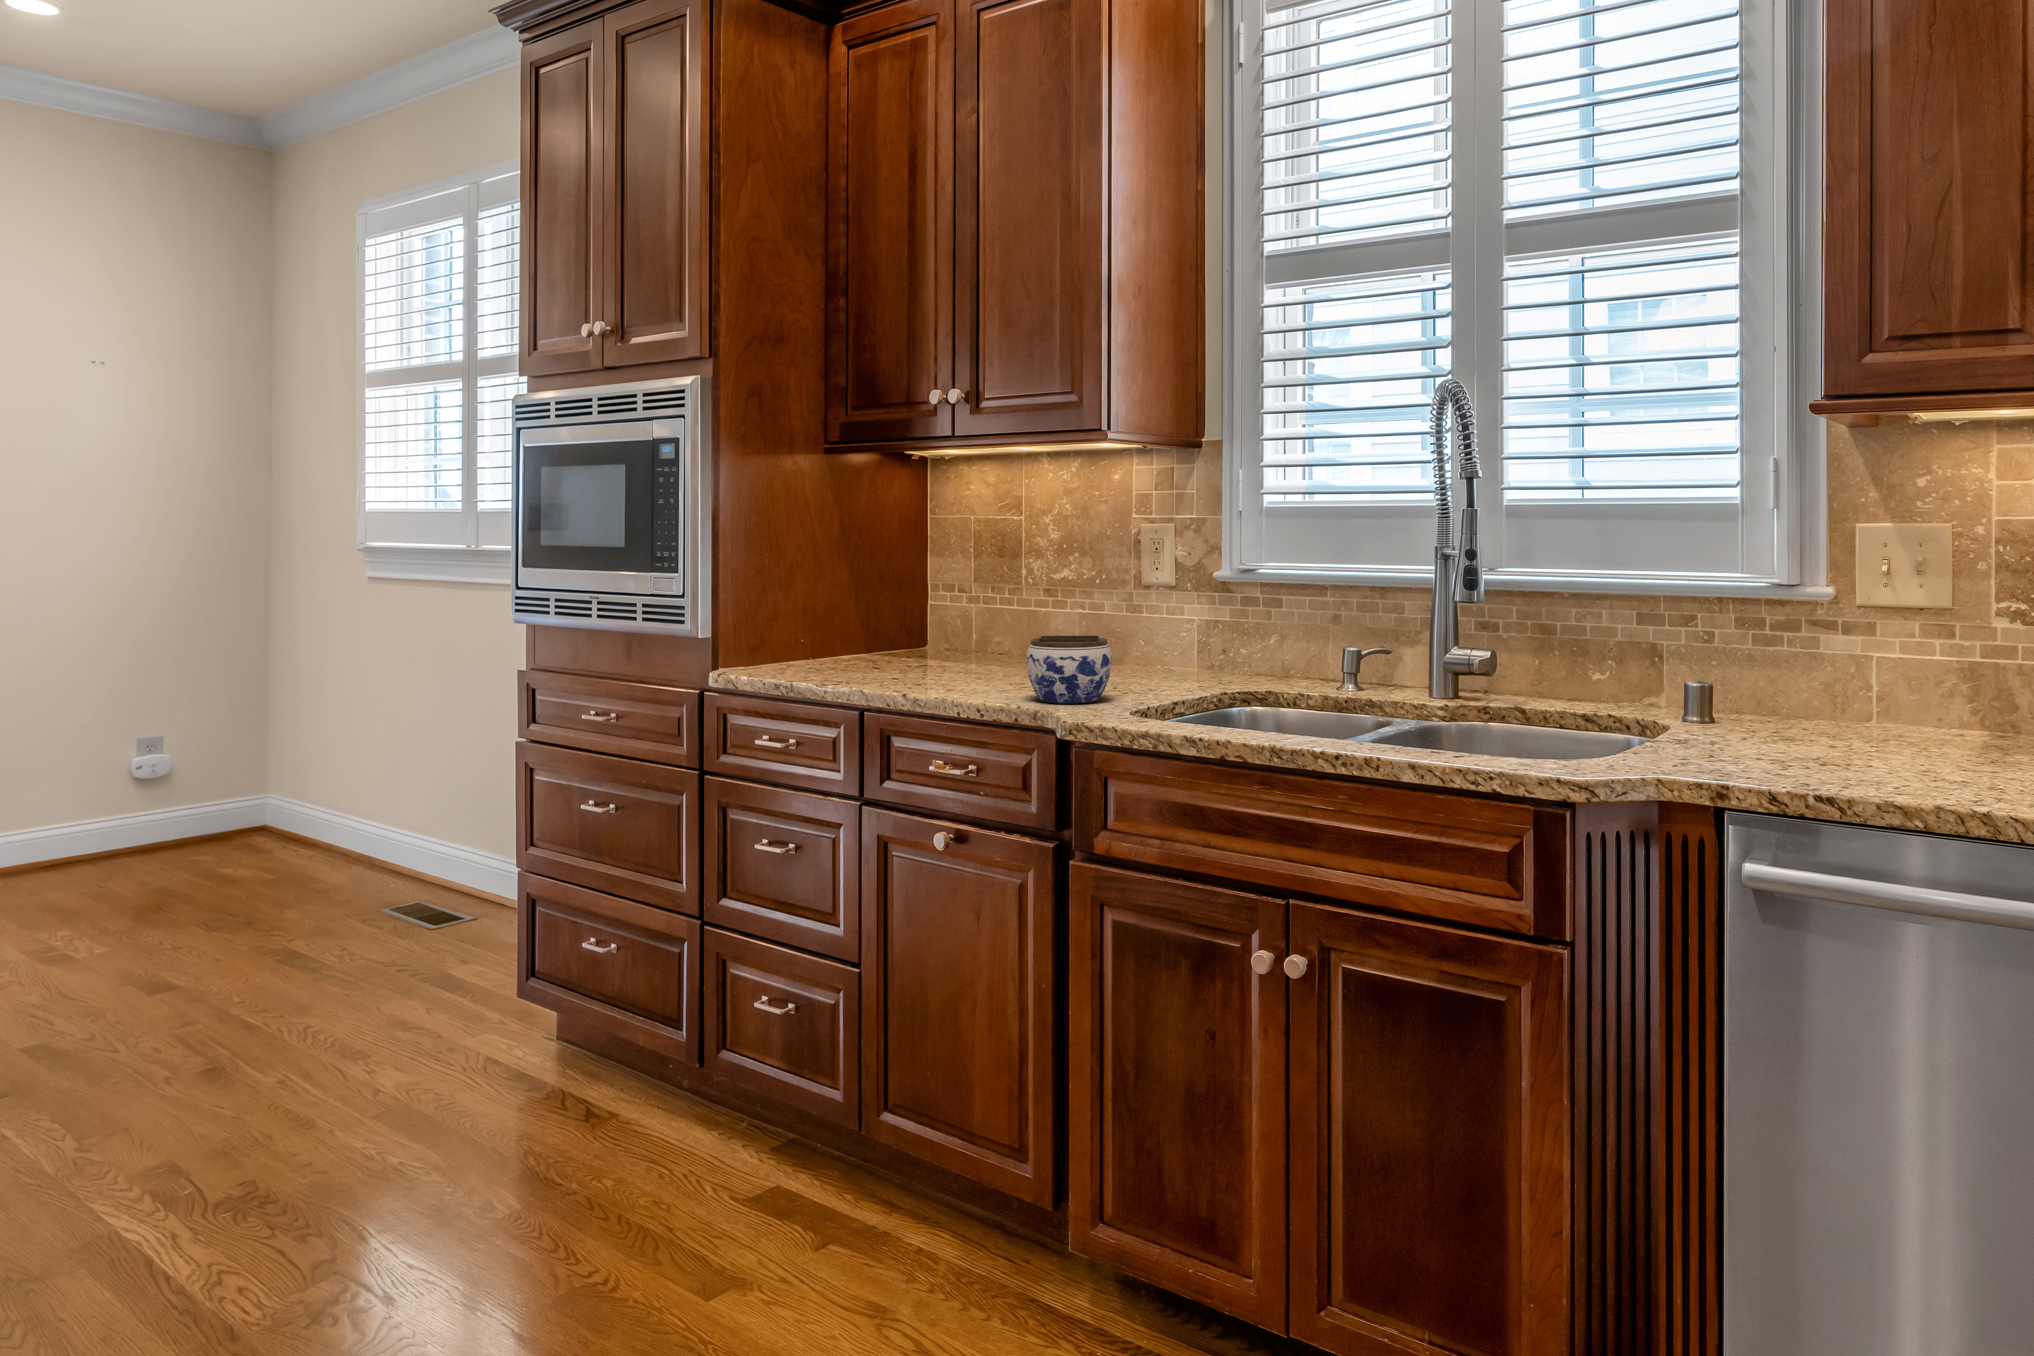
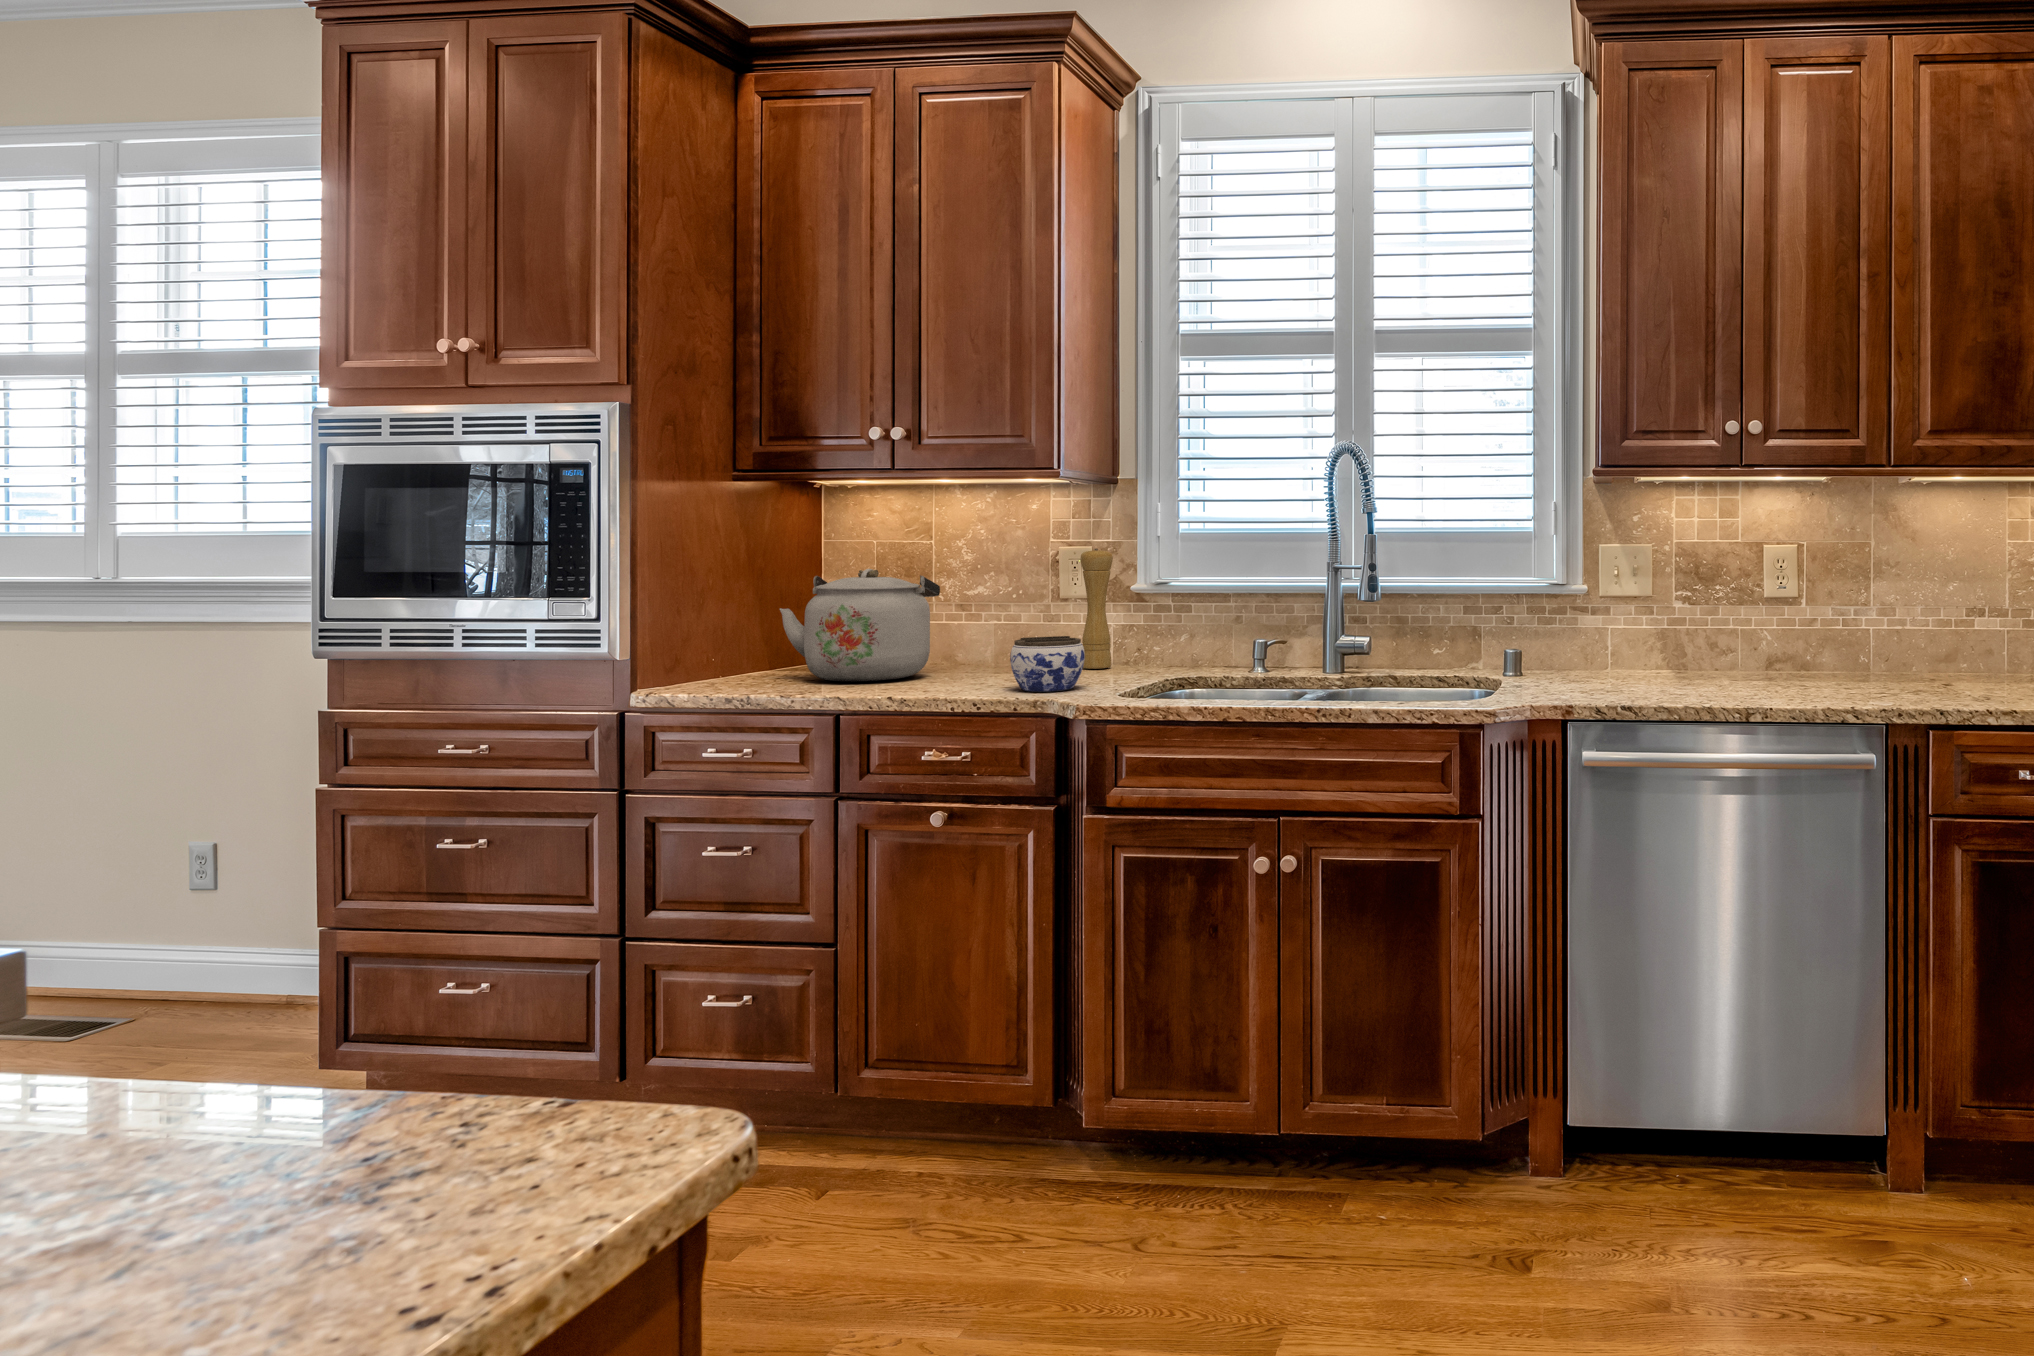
pepper mill: none [1156,527,1193,677] -> present [1081,549,1113,669]
kettle: none [840,549,1003,676] -> present [780,569,940,682]

